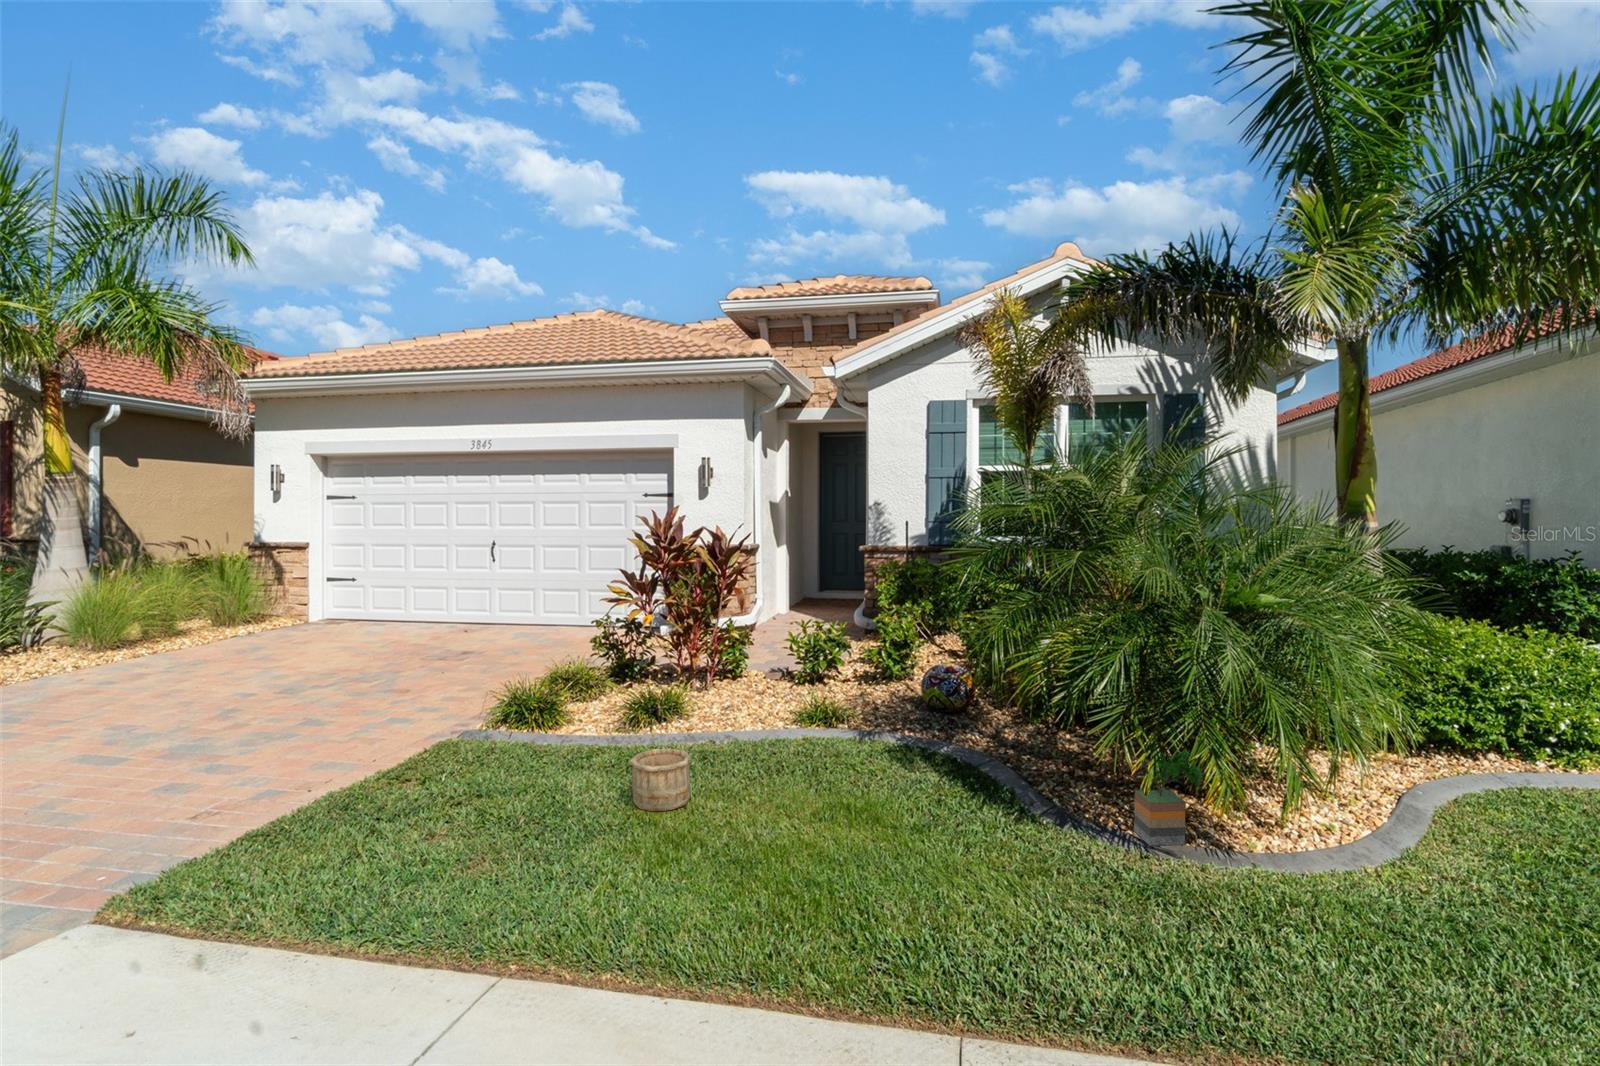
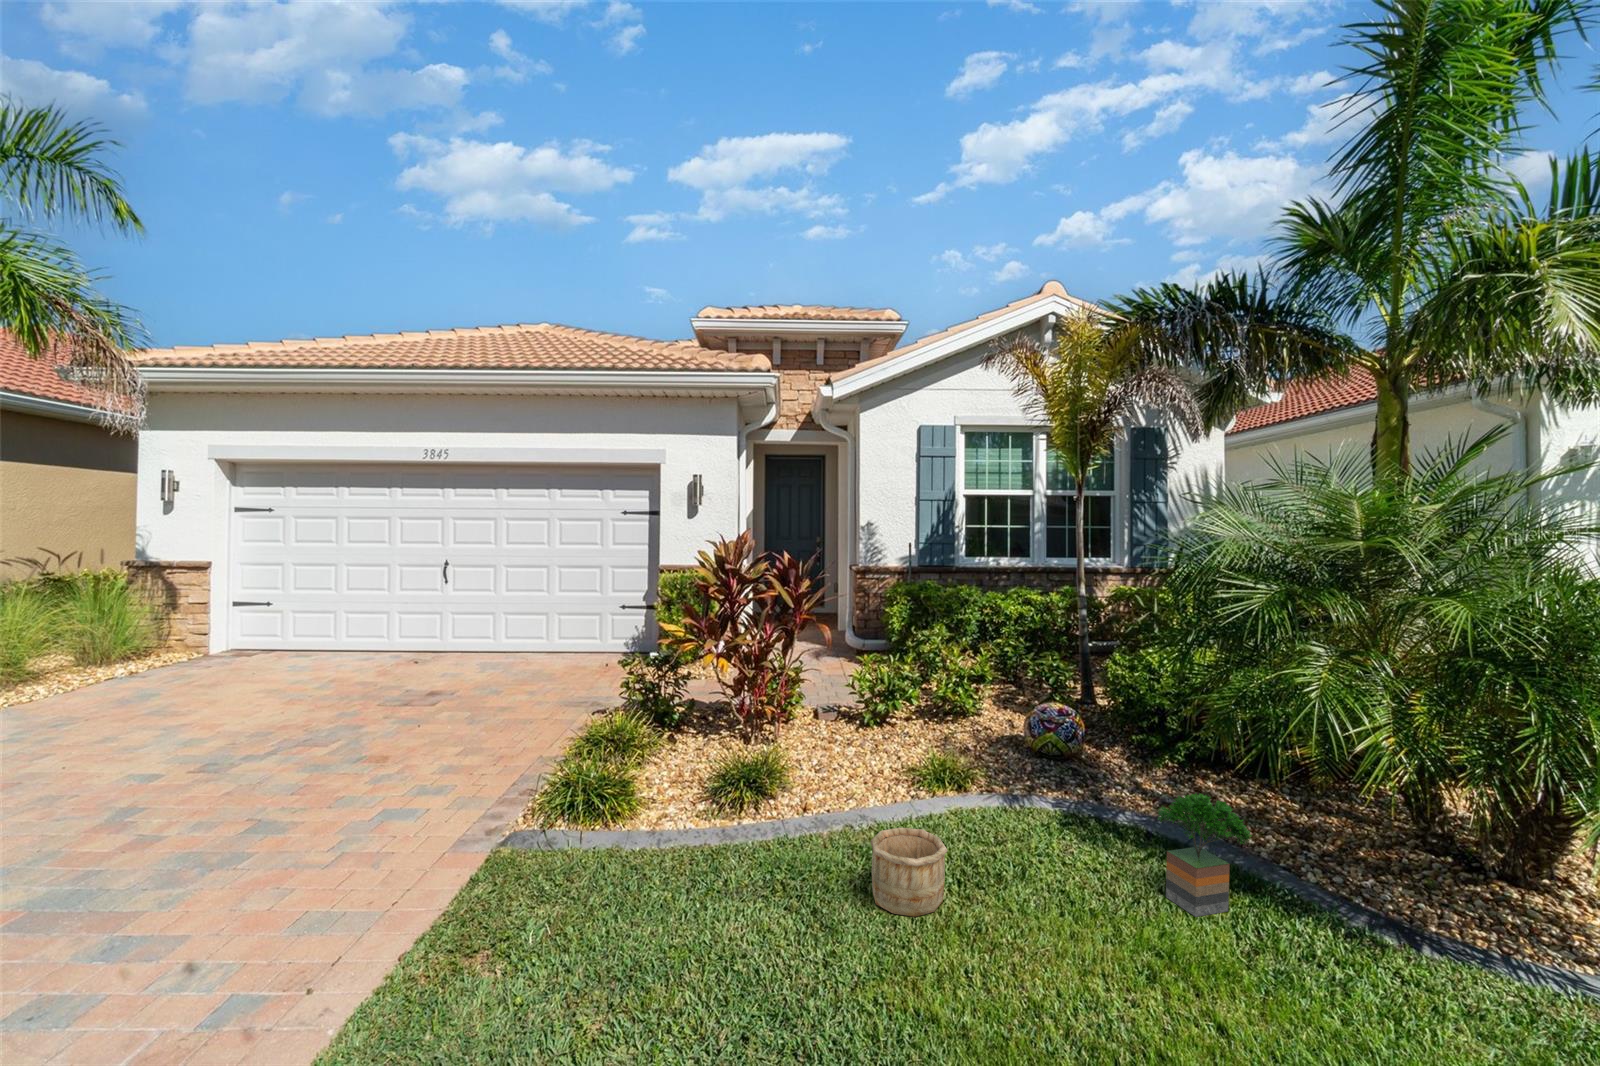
potted tree: present [1134,749,1203,846] -> present [1157,793,1252,917]

